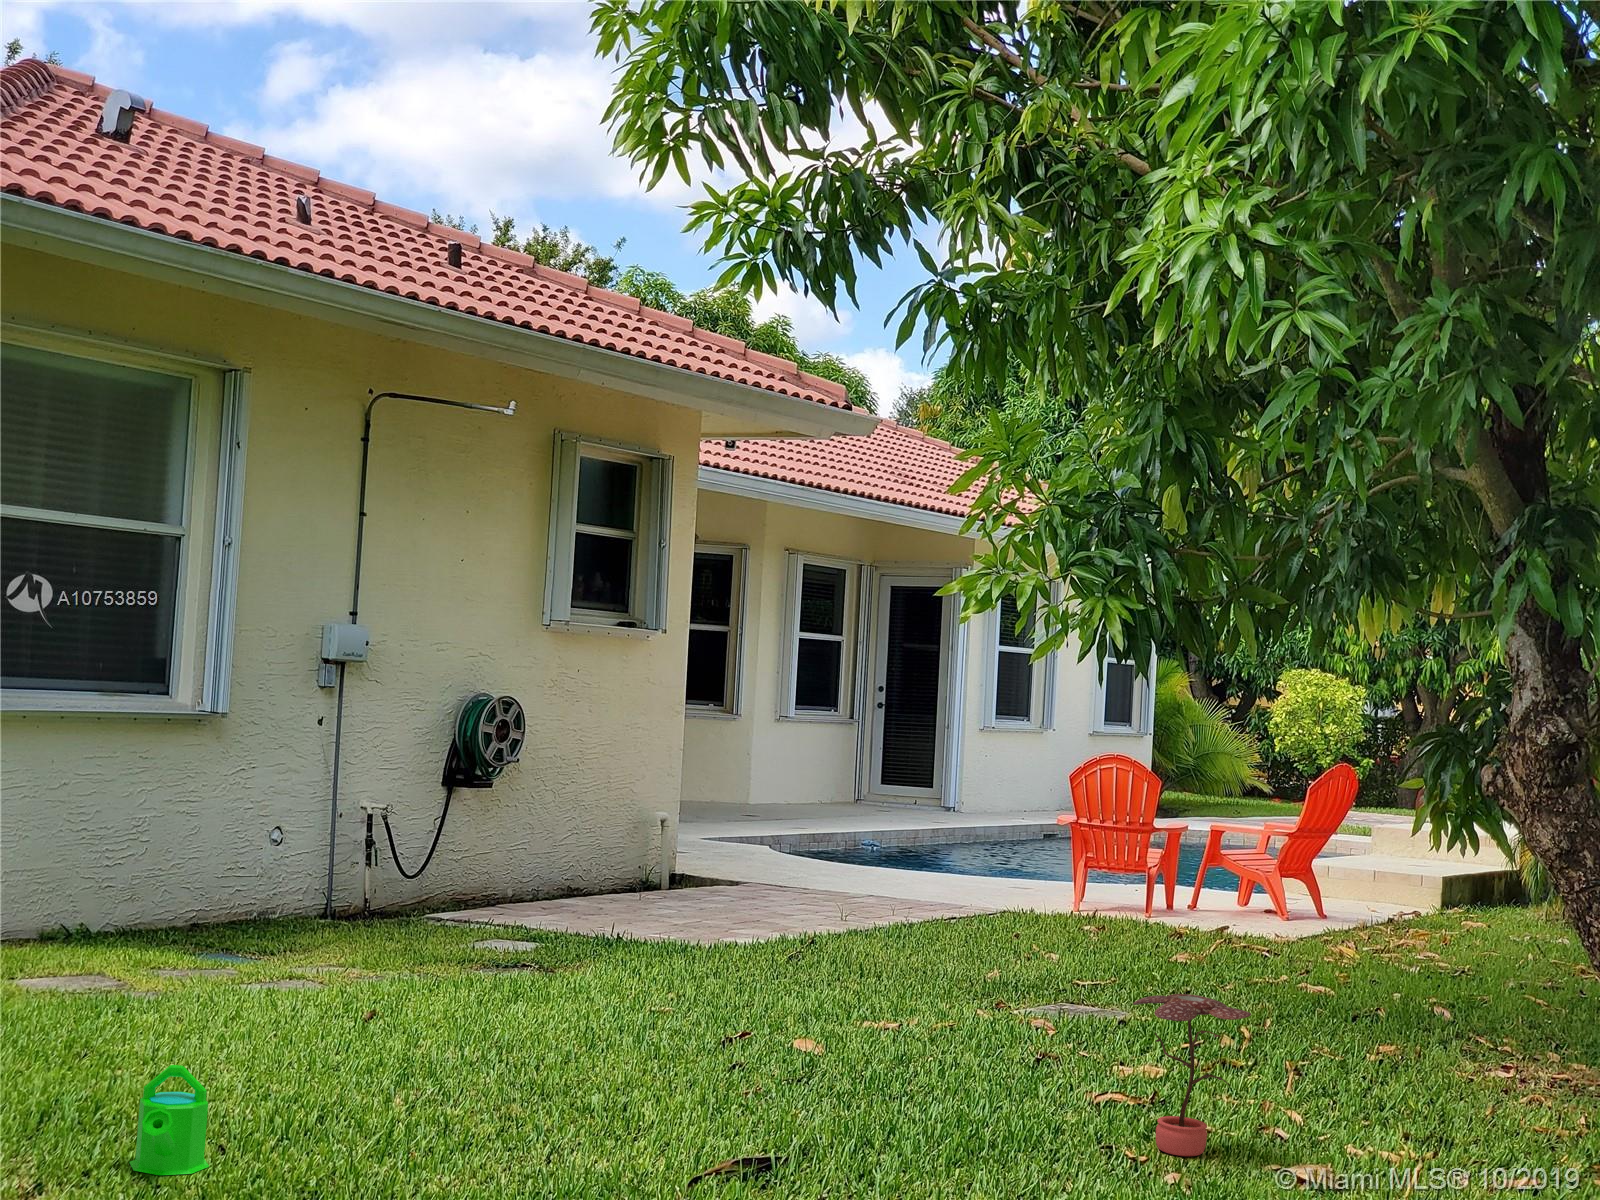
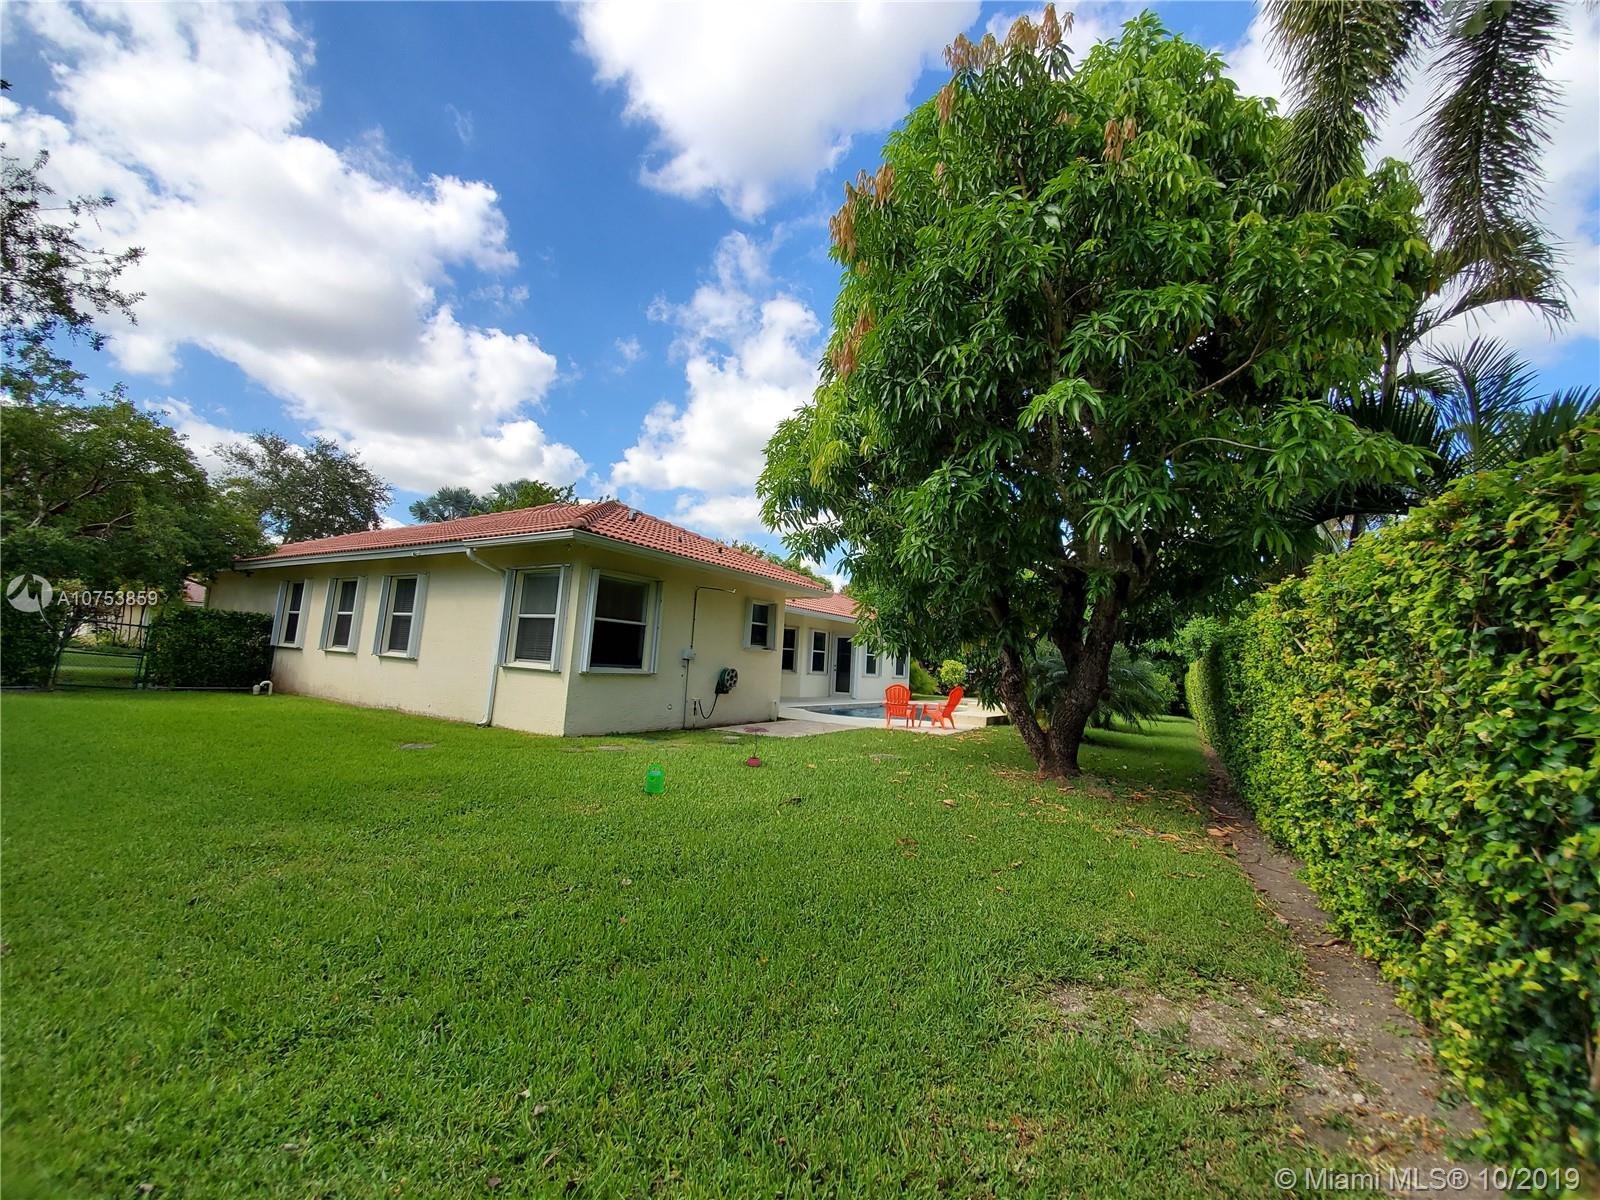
potted plant: present [1133,994,1251,1156] -> present [744,727,769,766]

